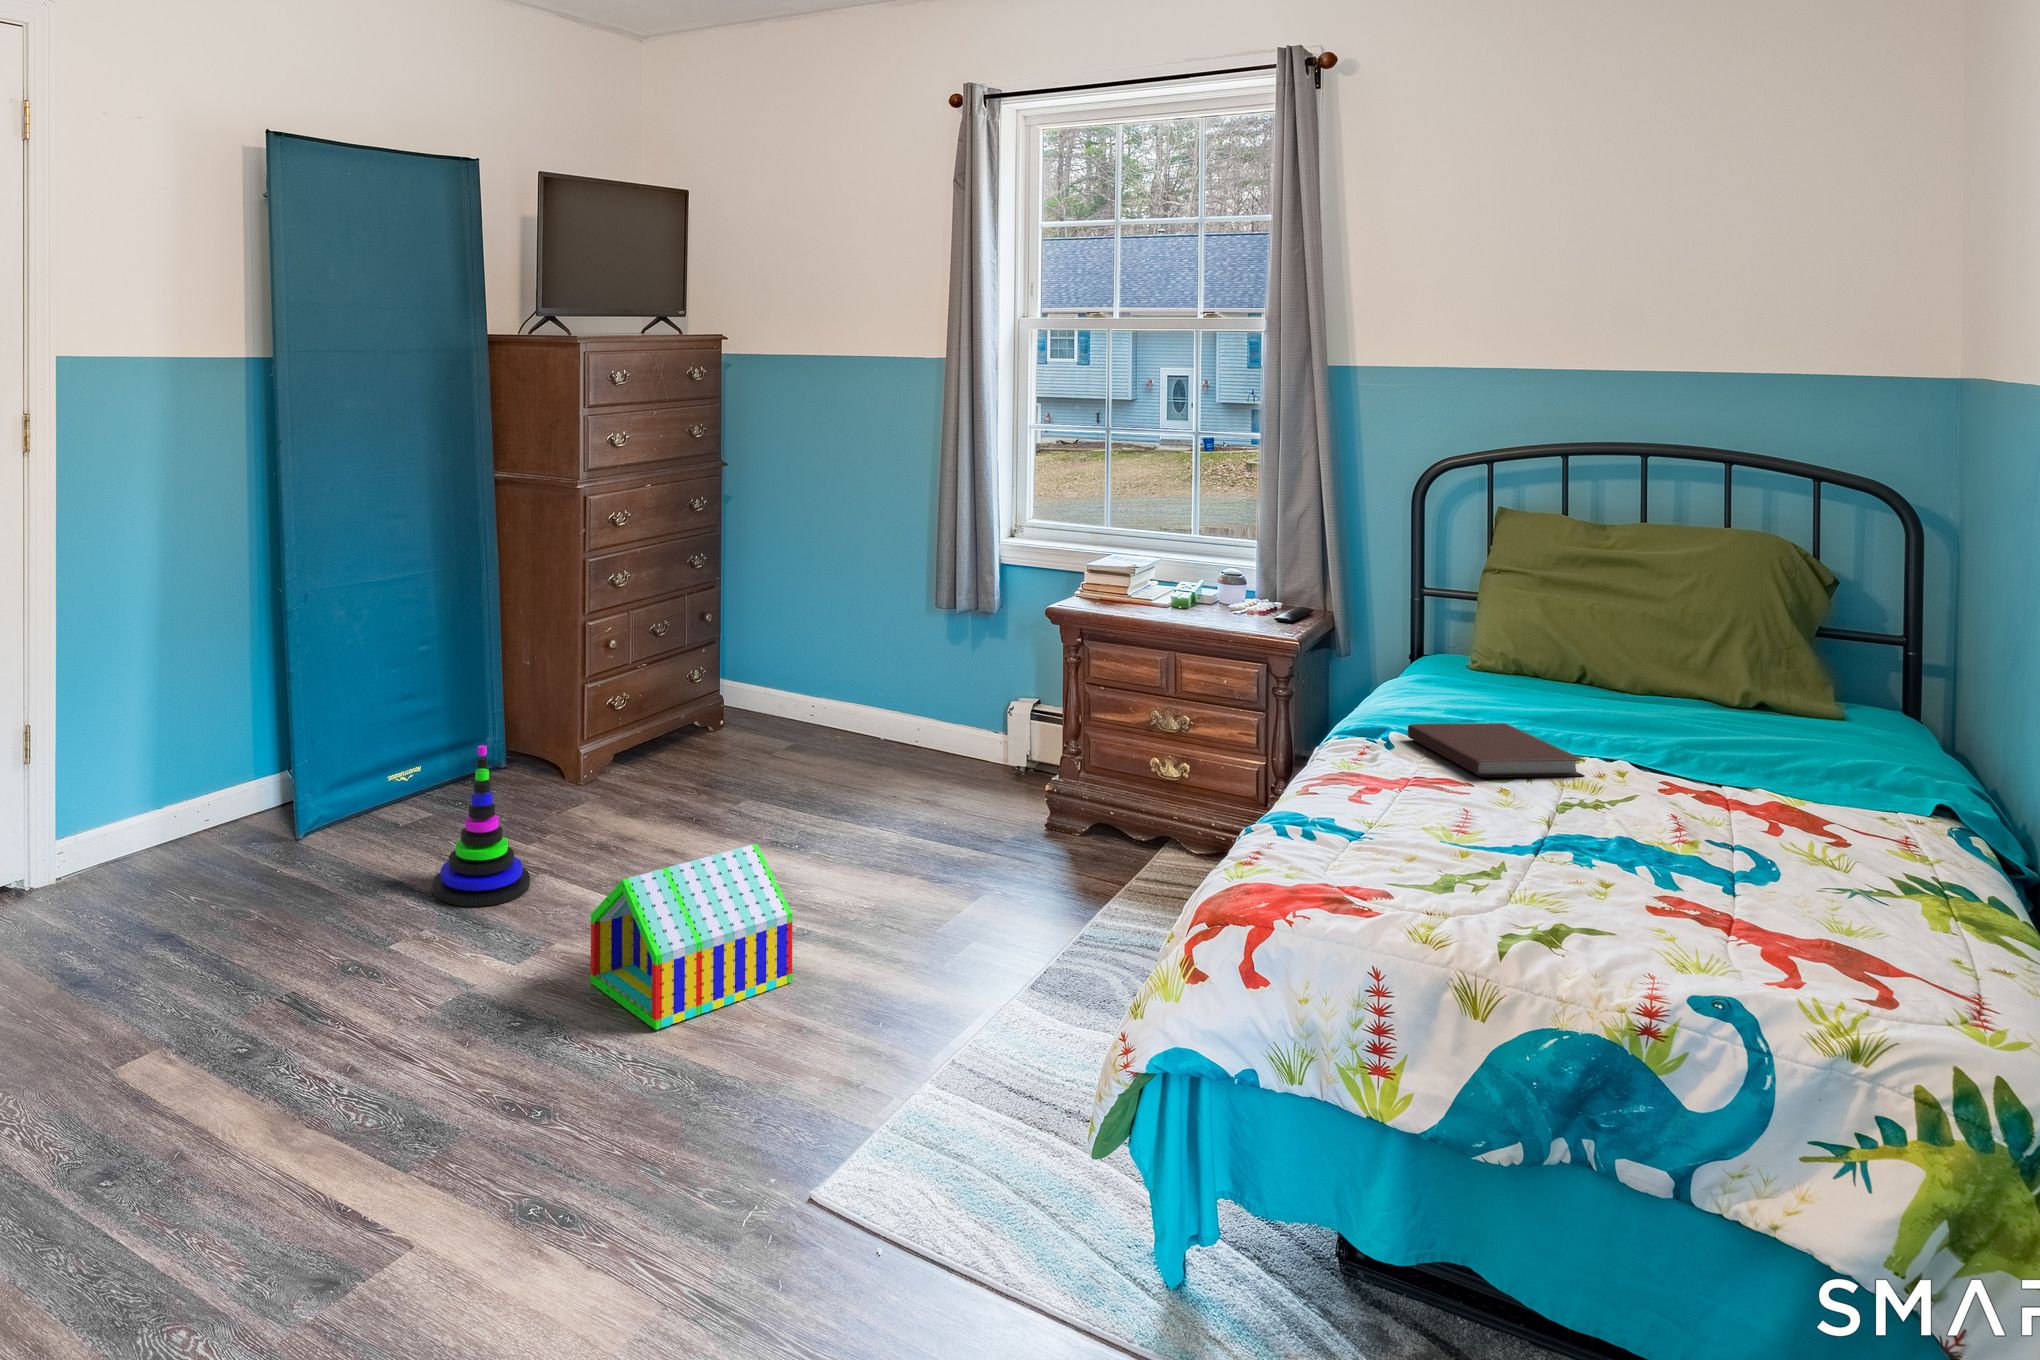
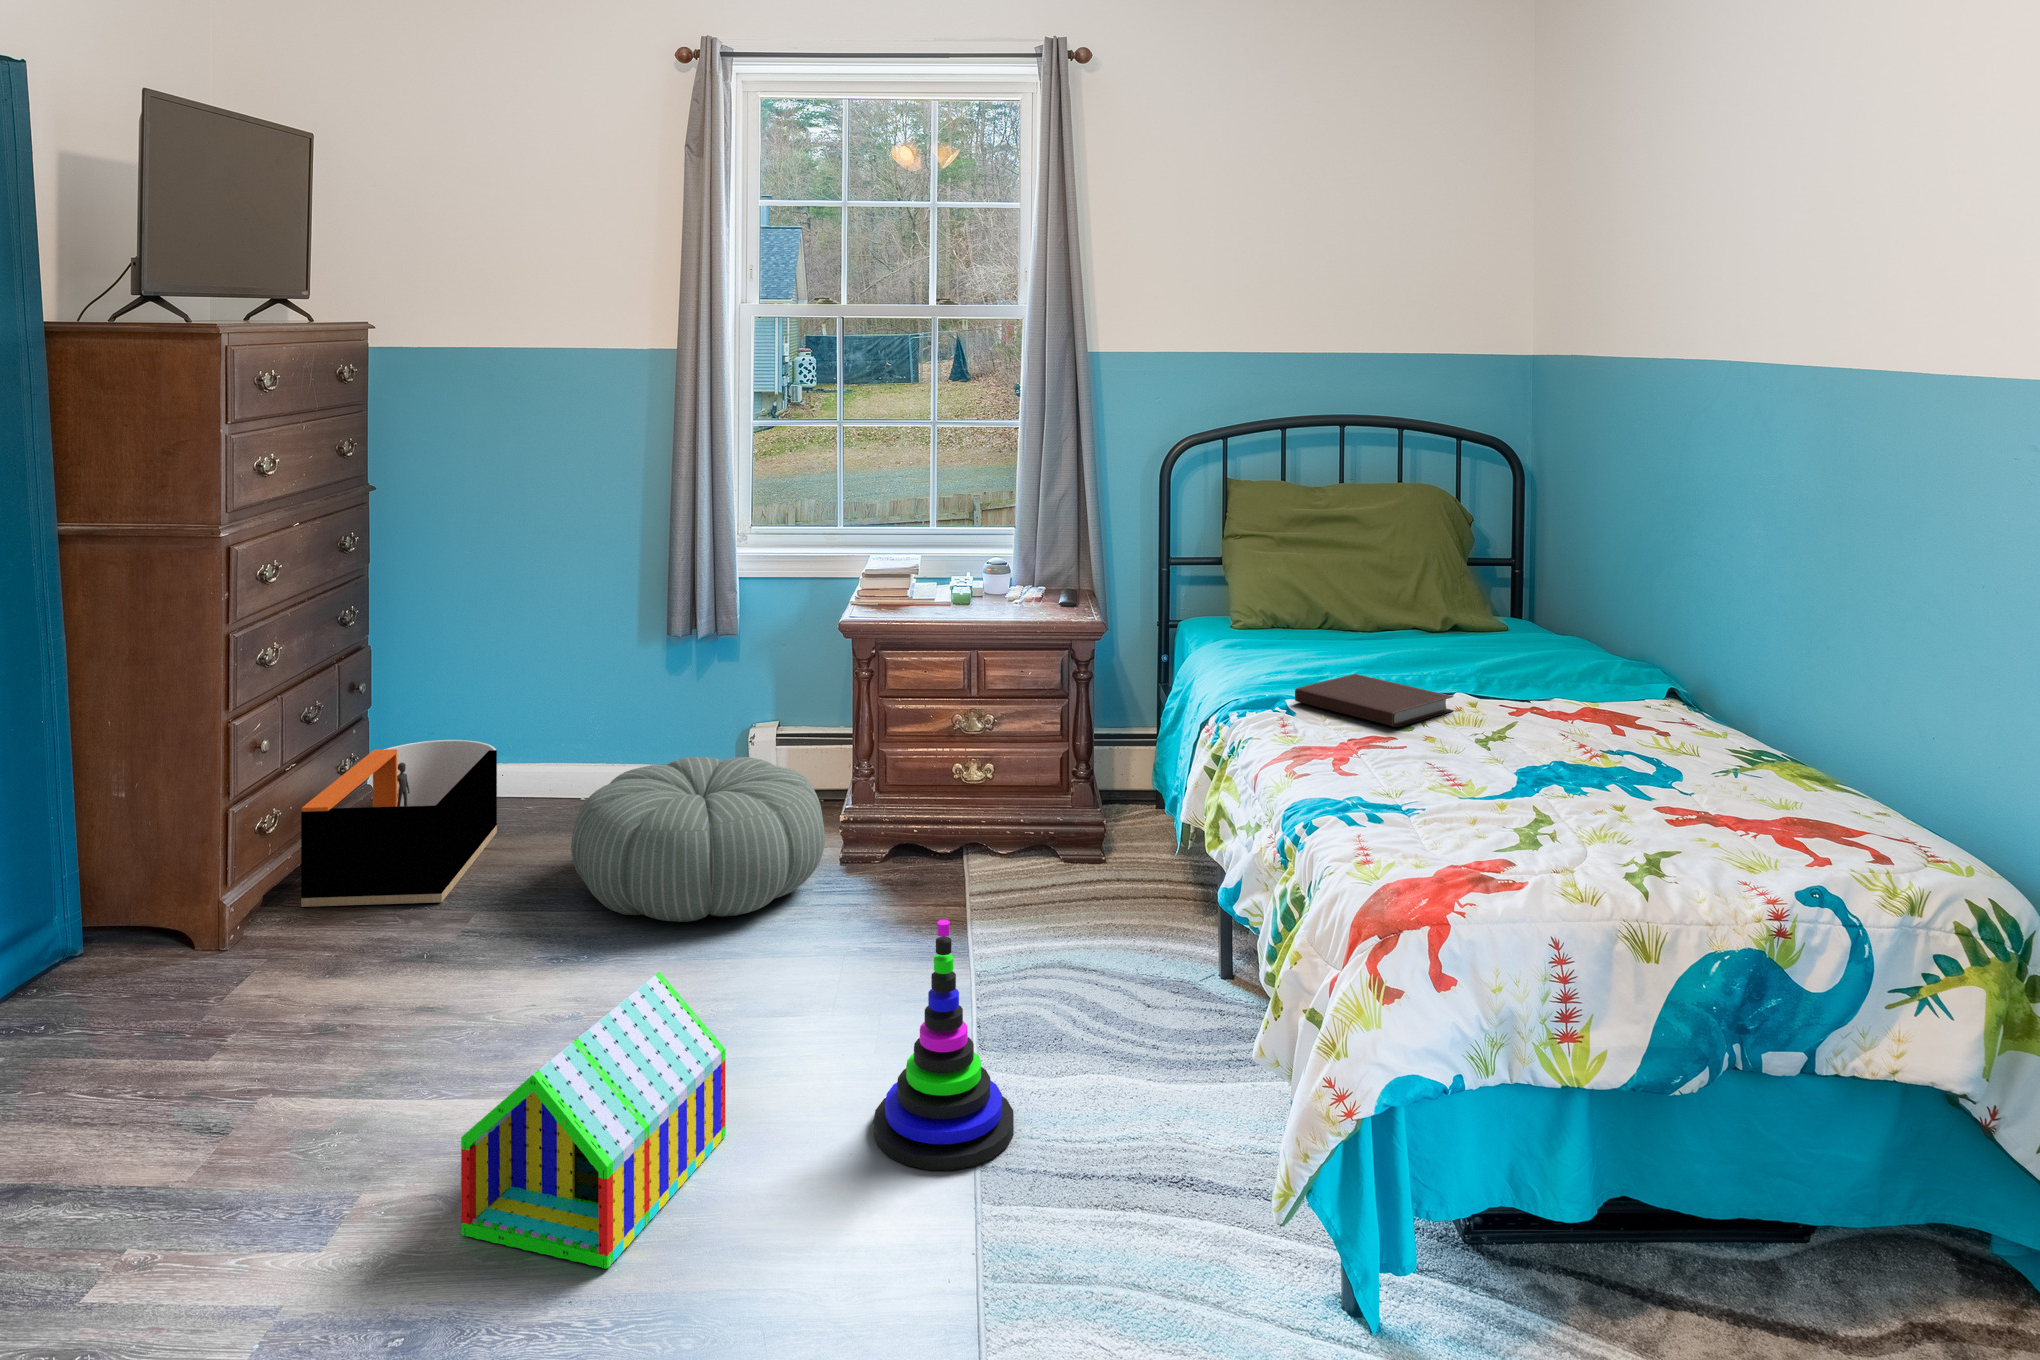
storage bin: none [641,666,800,785] -> present [301,740,497,907]
pouf: none [813,710,1023,843] -> present [571,757,825,922]
stacking toy: present [432,745,530,906] -> present [873,920,1014,1170]

